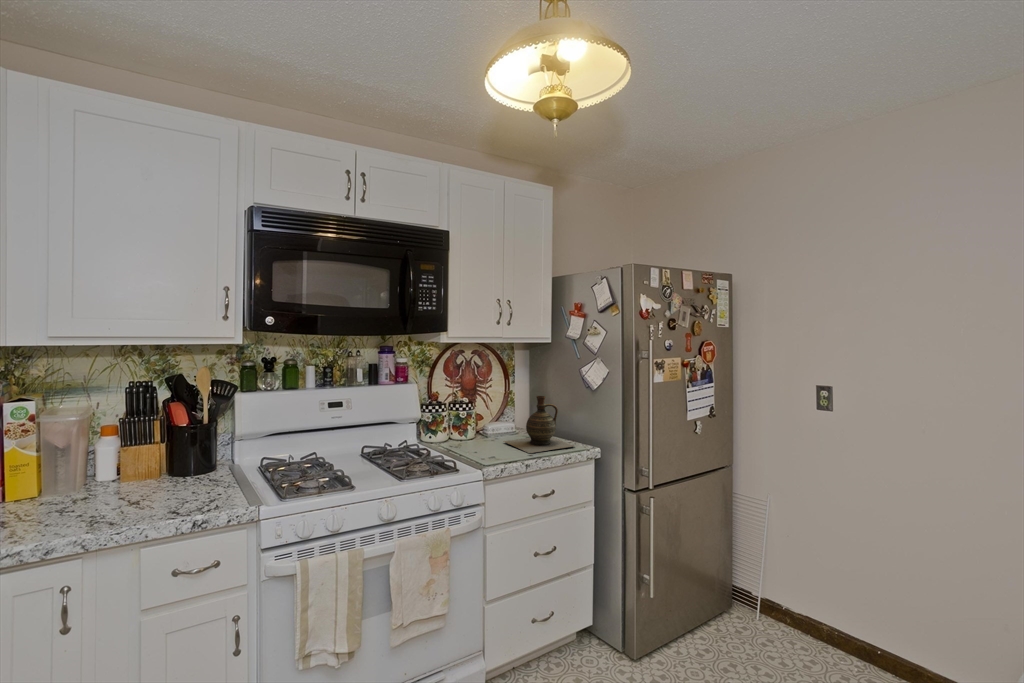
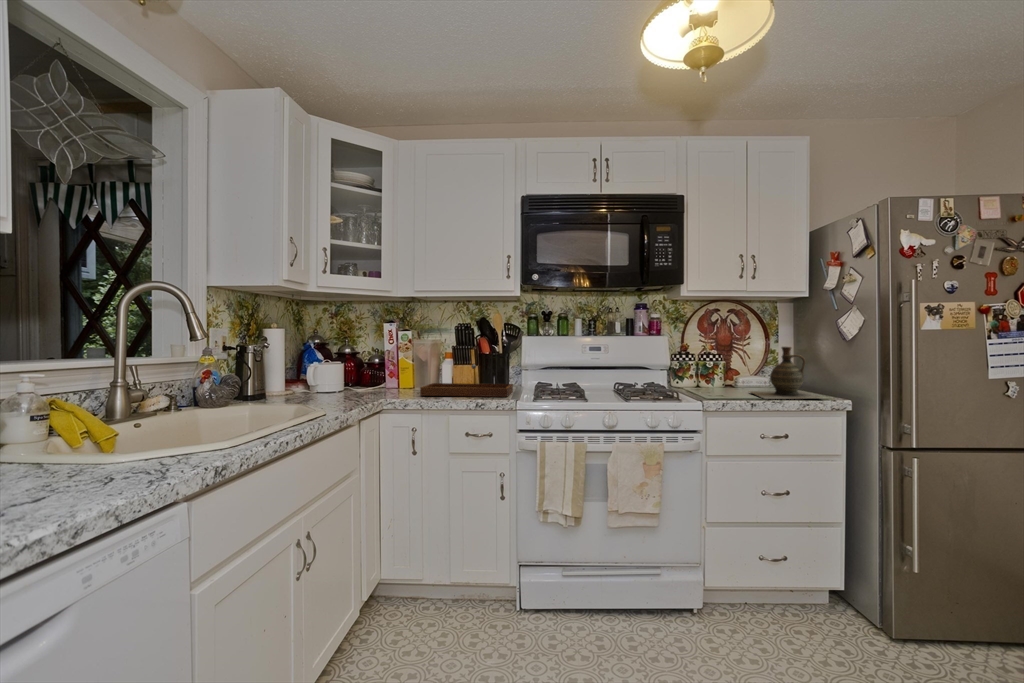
tray: none [72,452,238,522] -> present [420,364,513,397]

